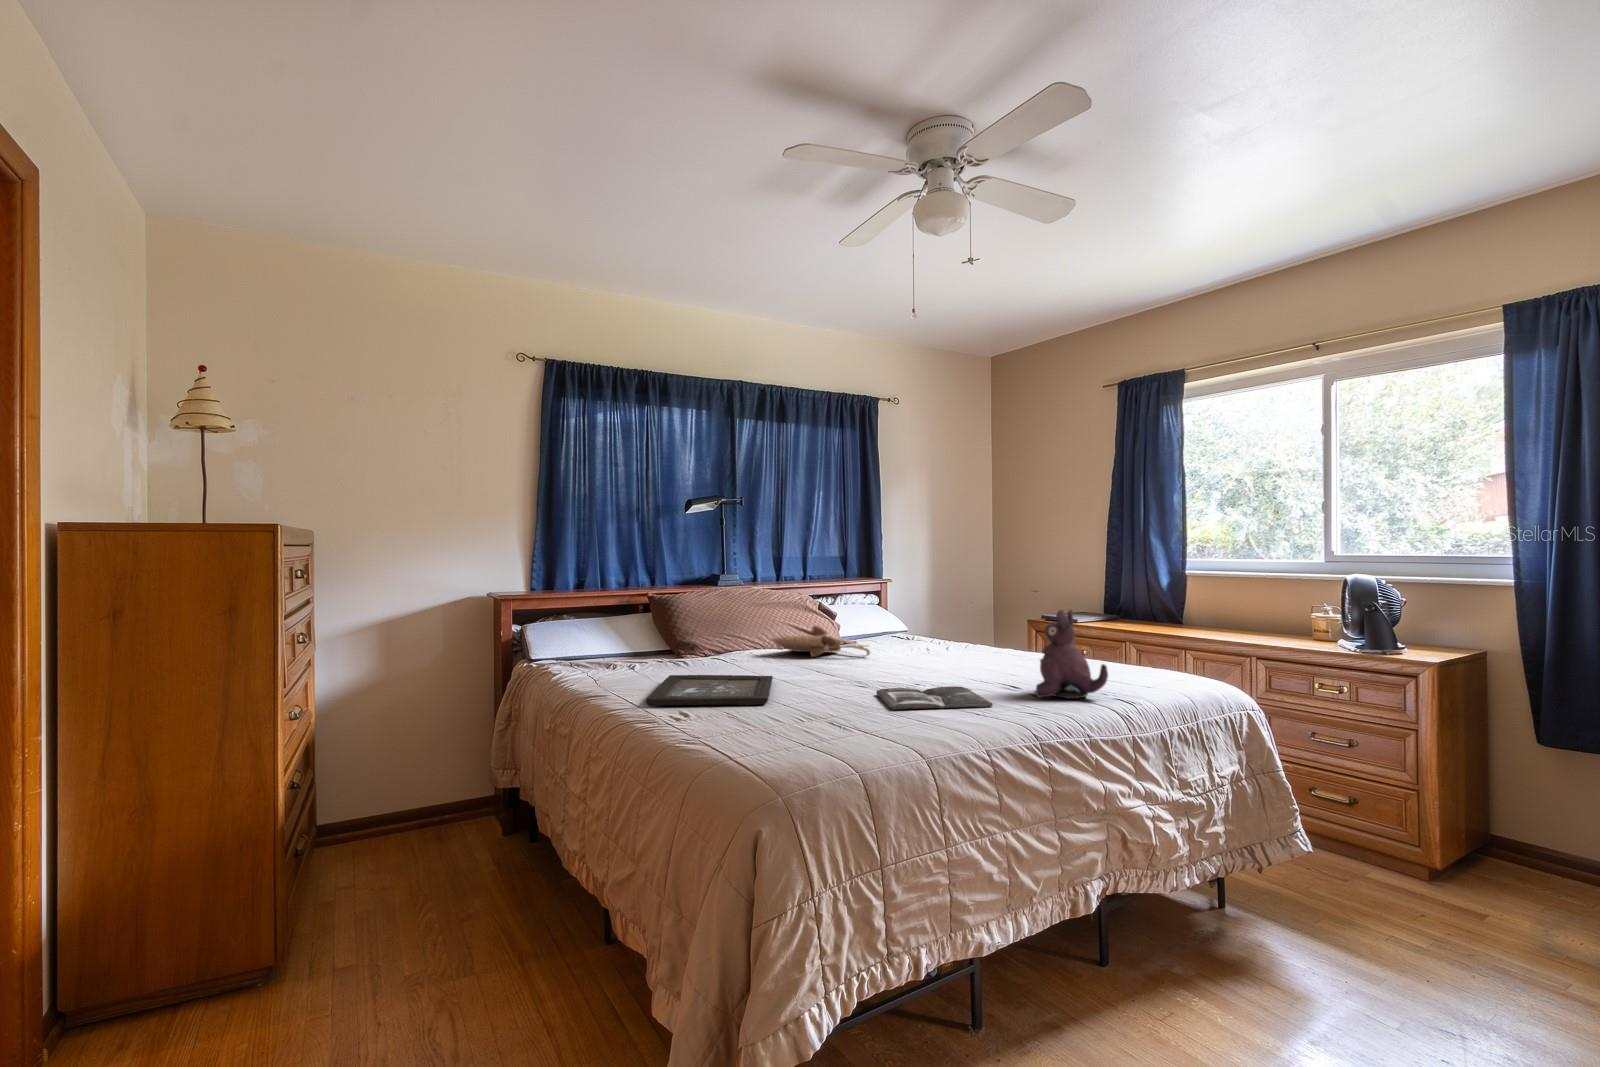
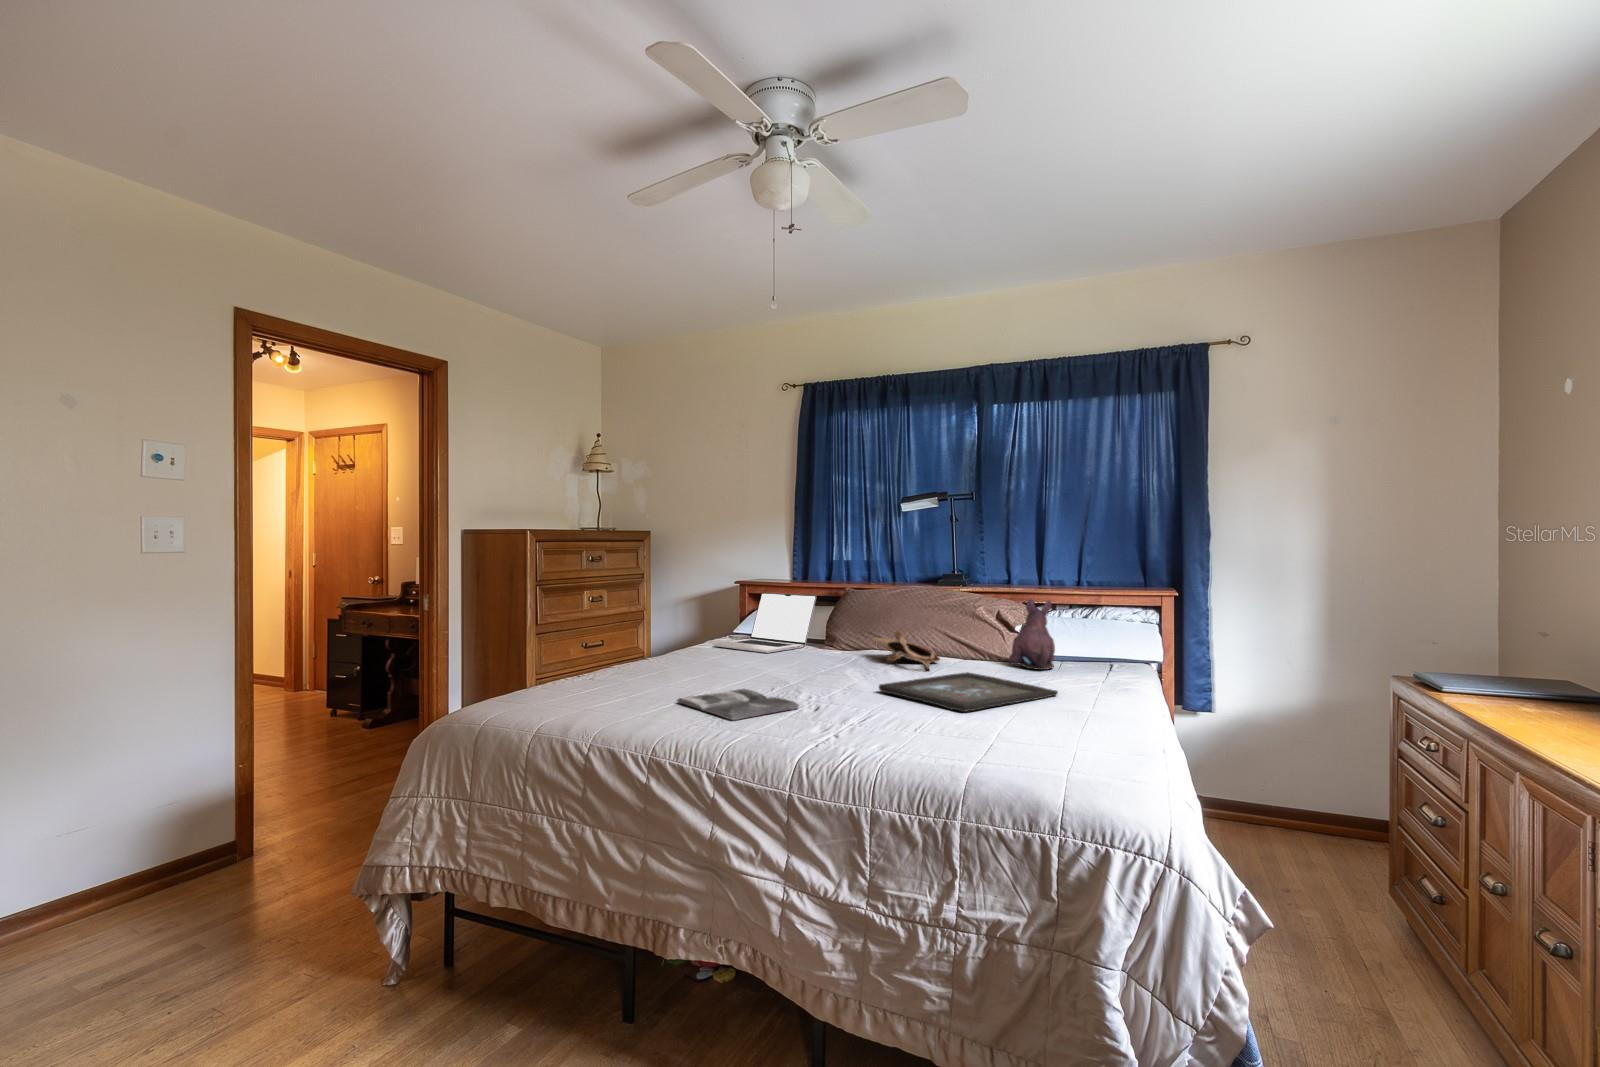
laptop: none [577,602,676,674] -> present [713,593,816,653]
plush toy: present [1036,610,1108,699] -> present [1009,599,1055,670]
tray: present [646,675,773,706] -> present [879,672,1058,712]

